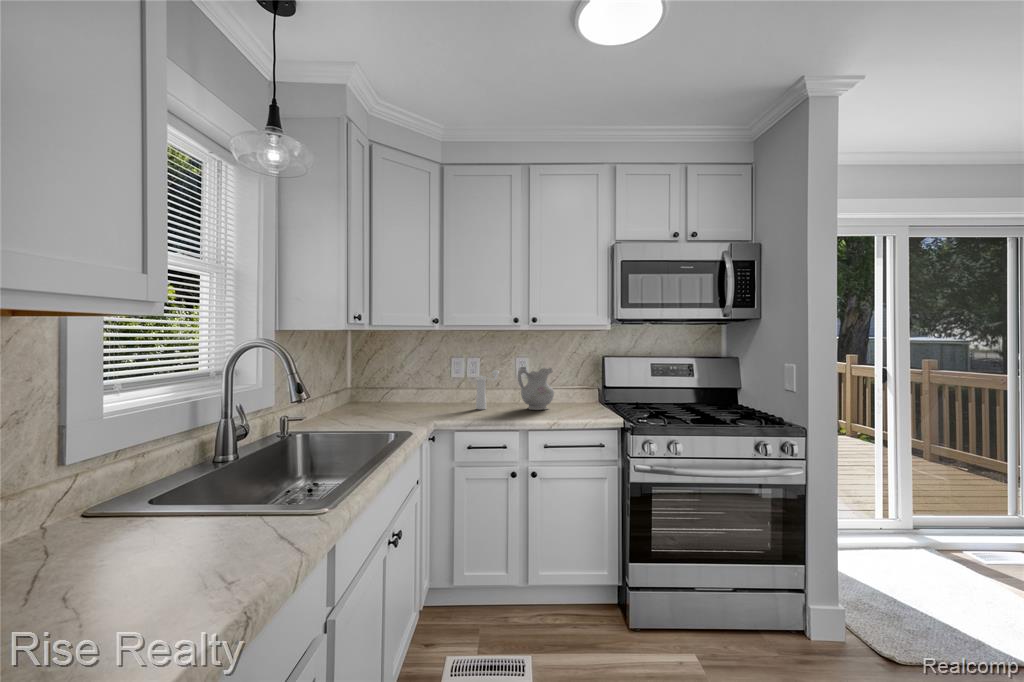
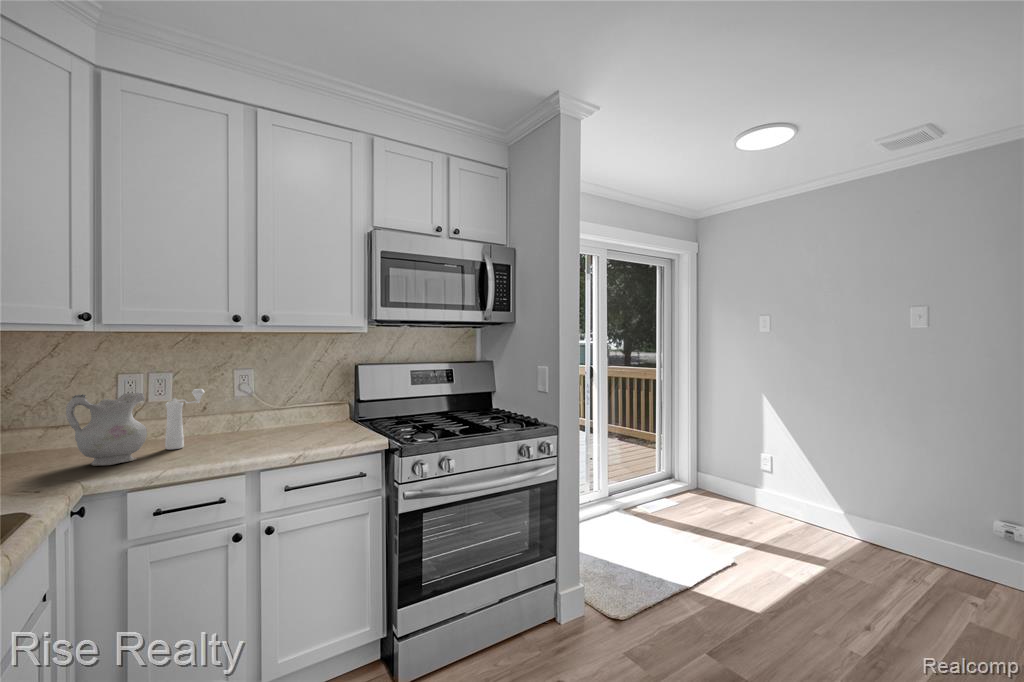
ceramic pitcher: present [518,367,554,410] -> present [66,392,147,466]

